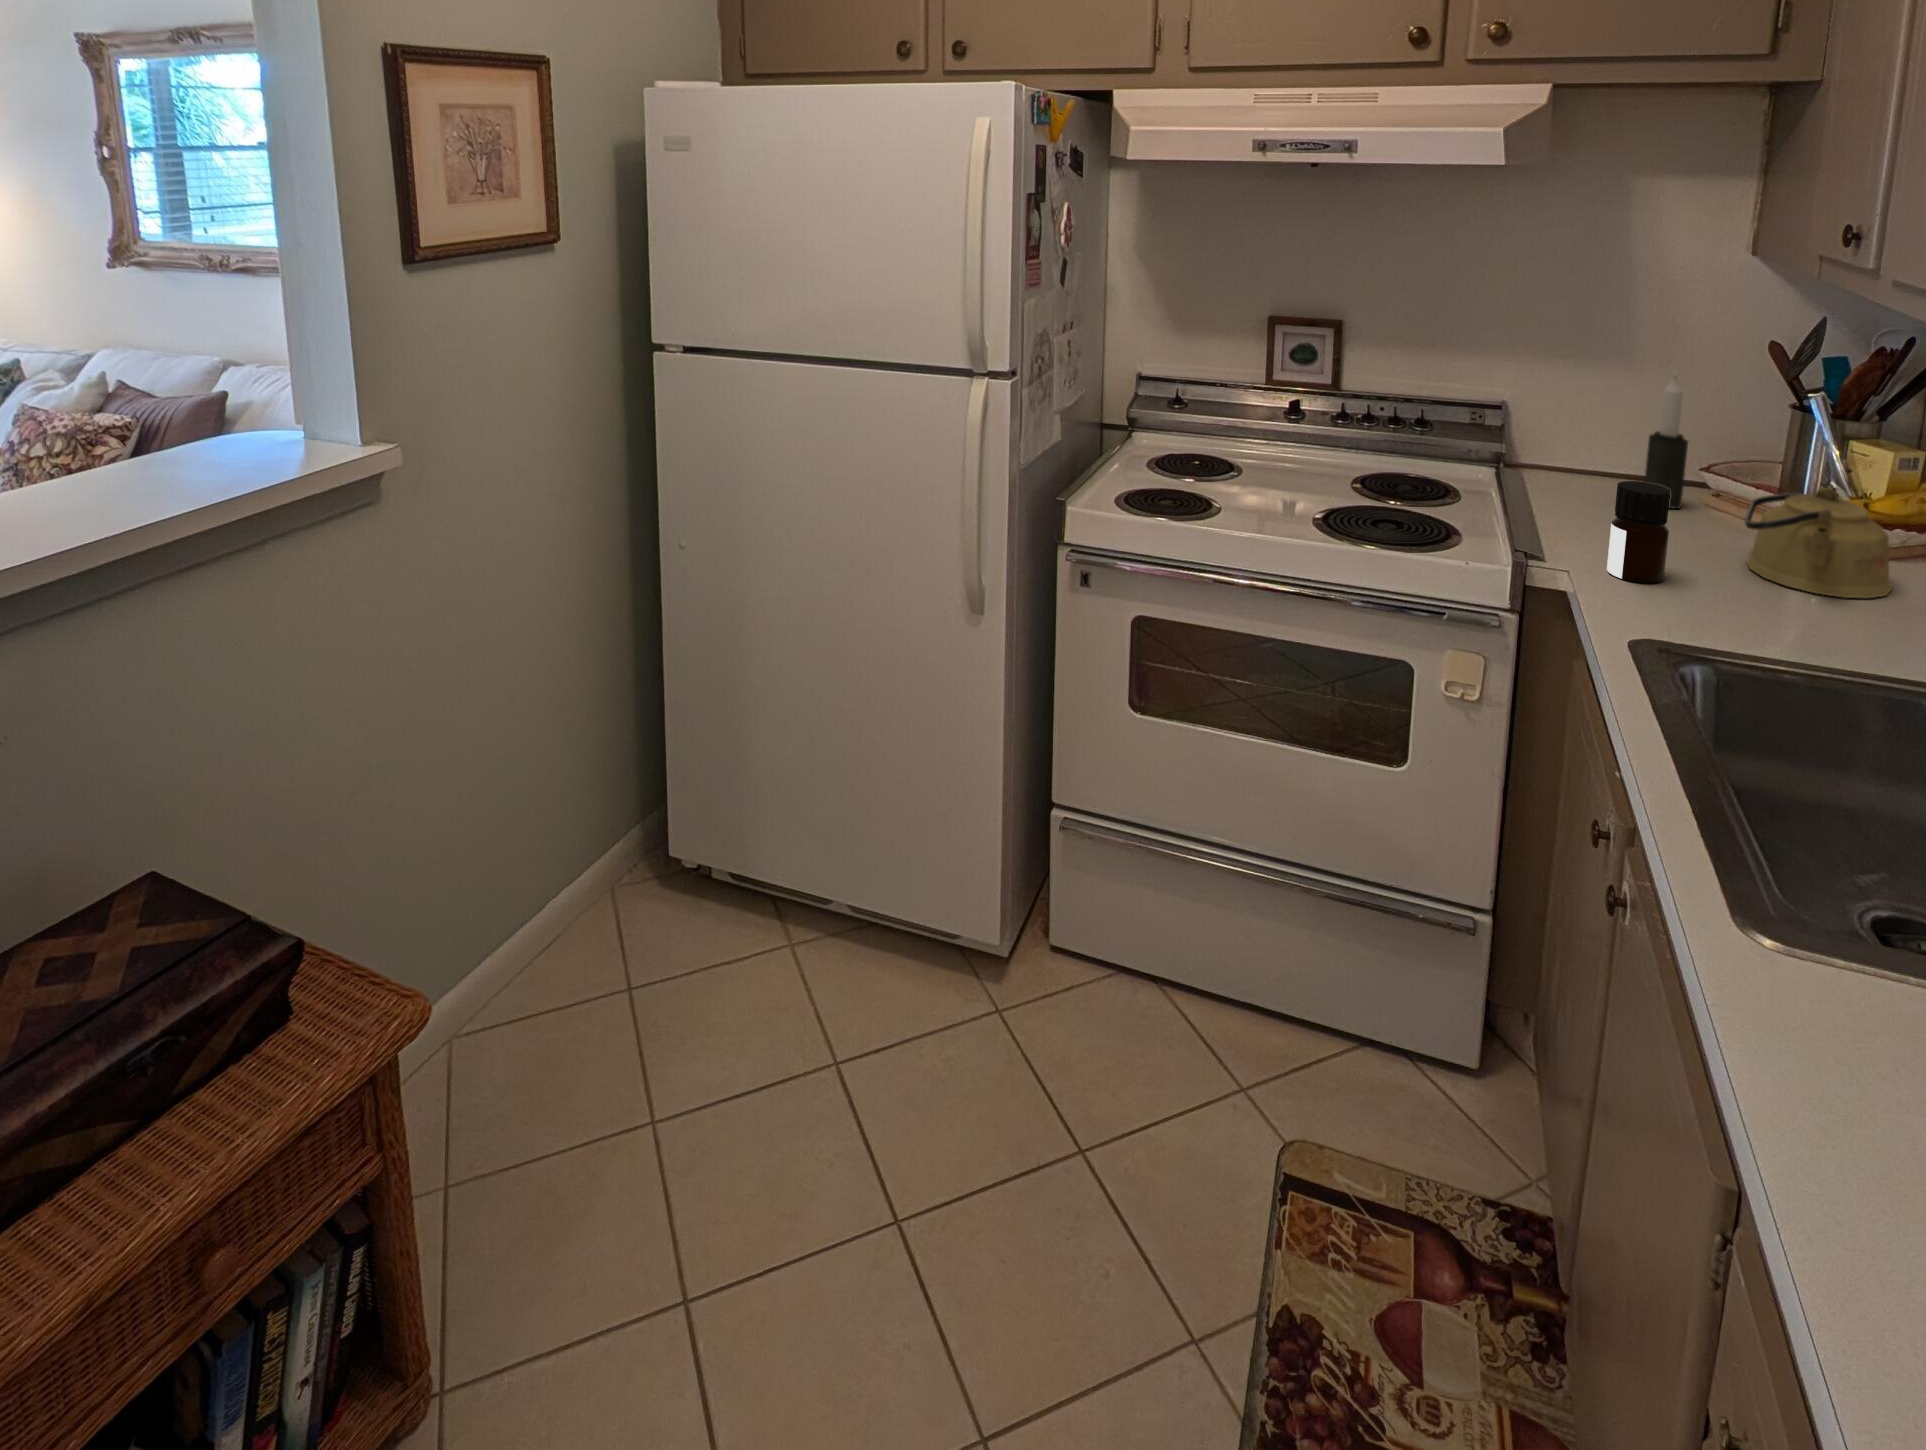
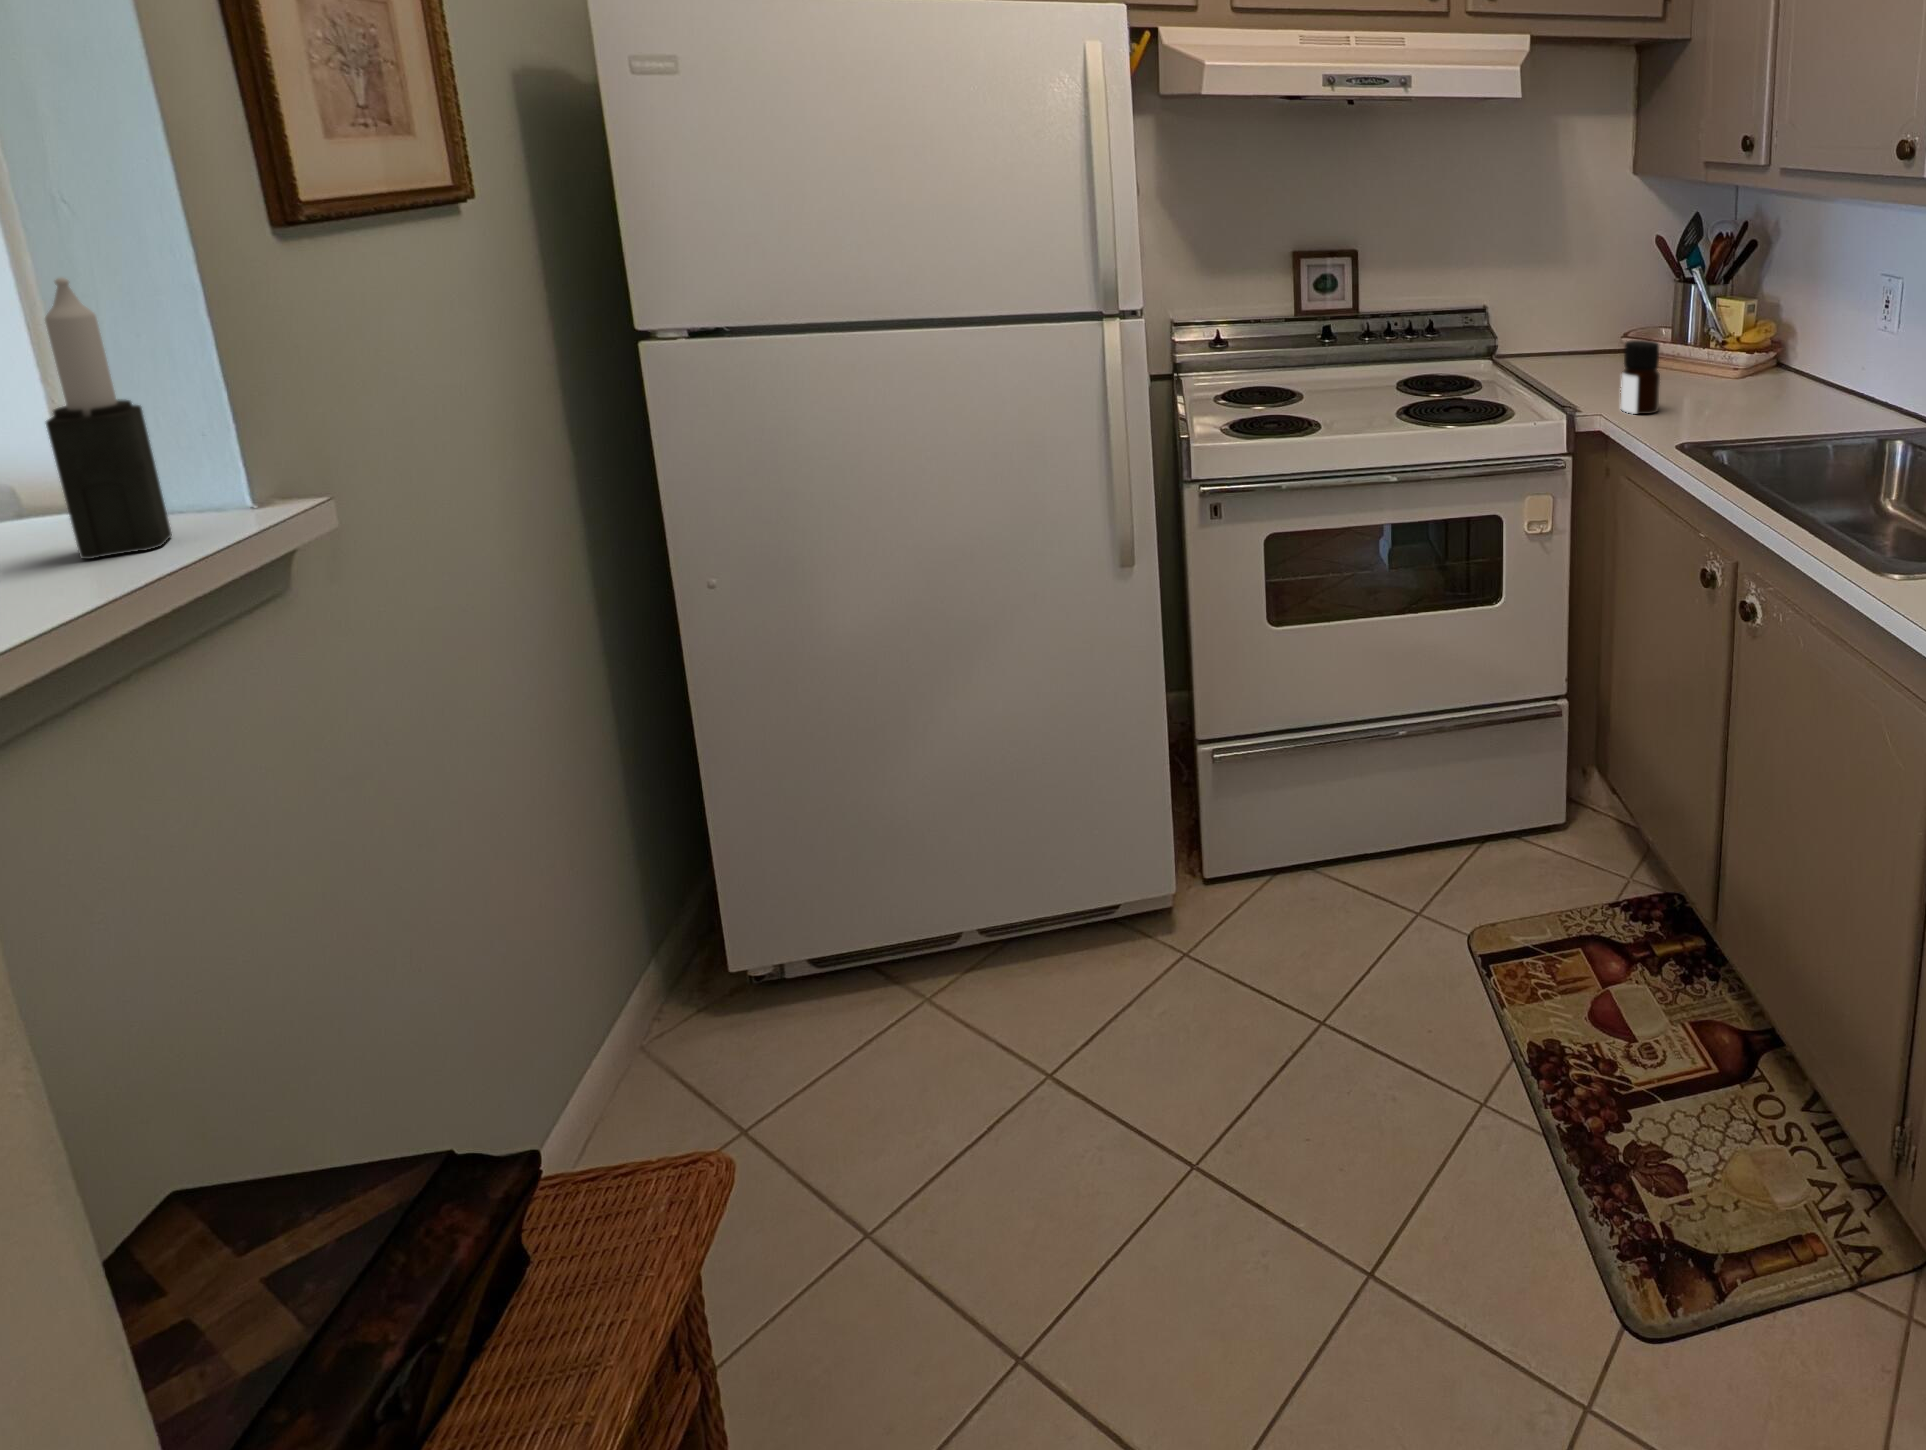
candle: present [1645,373,1688,509] -> present [45,278,172,559]
kettle: present [1745,488,1892,599] -> none [1683,328,1772,401]

